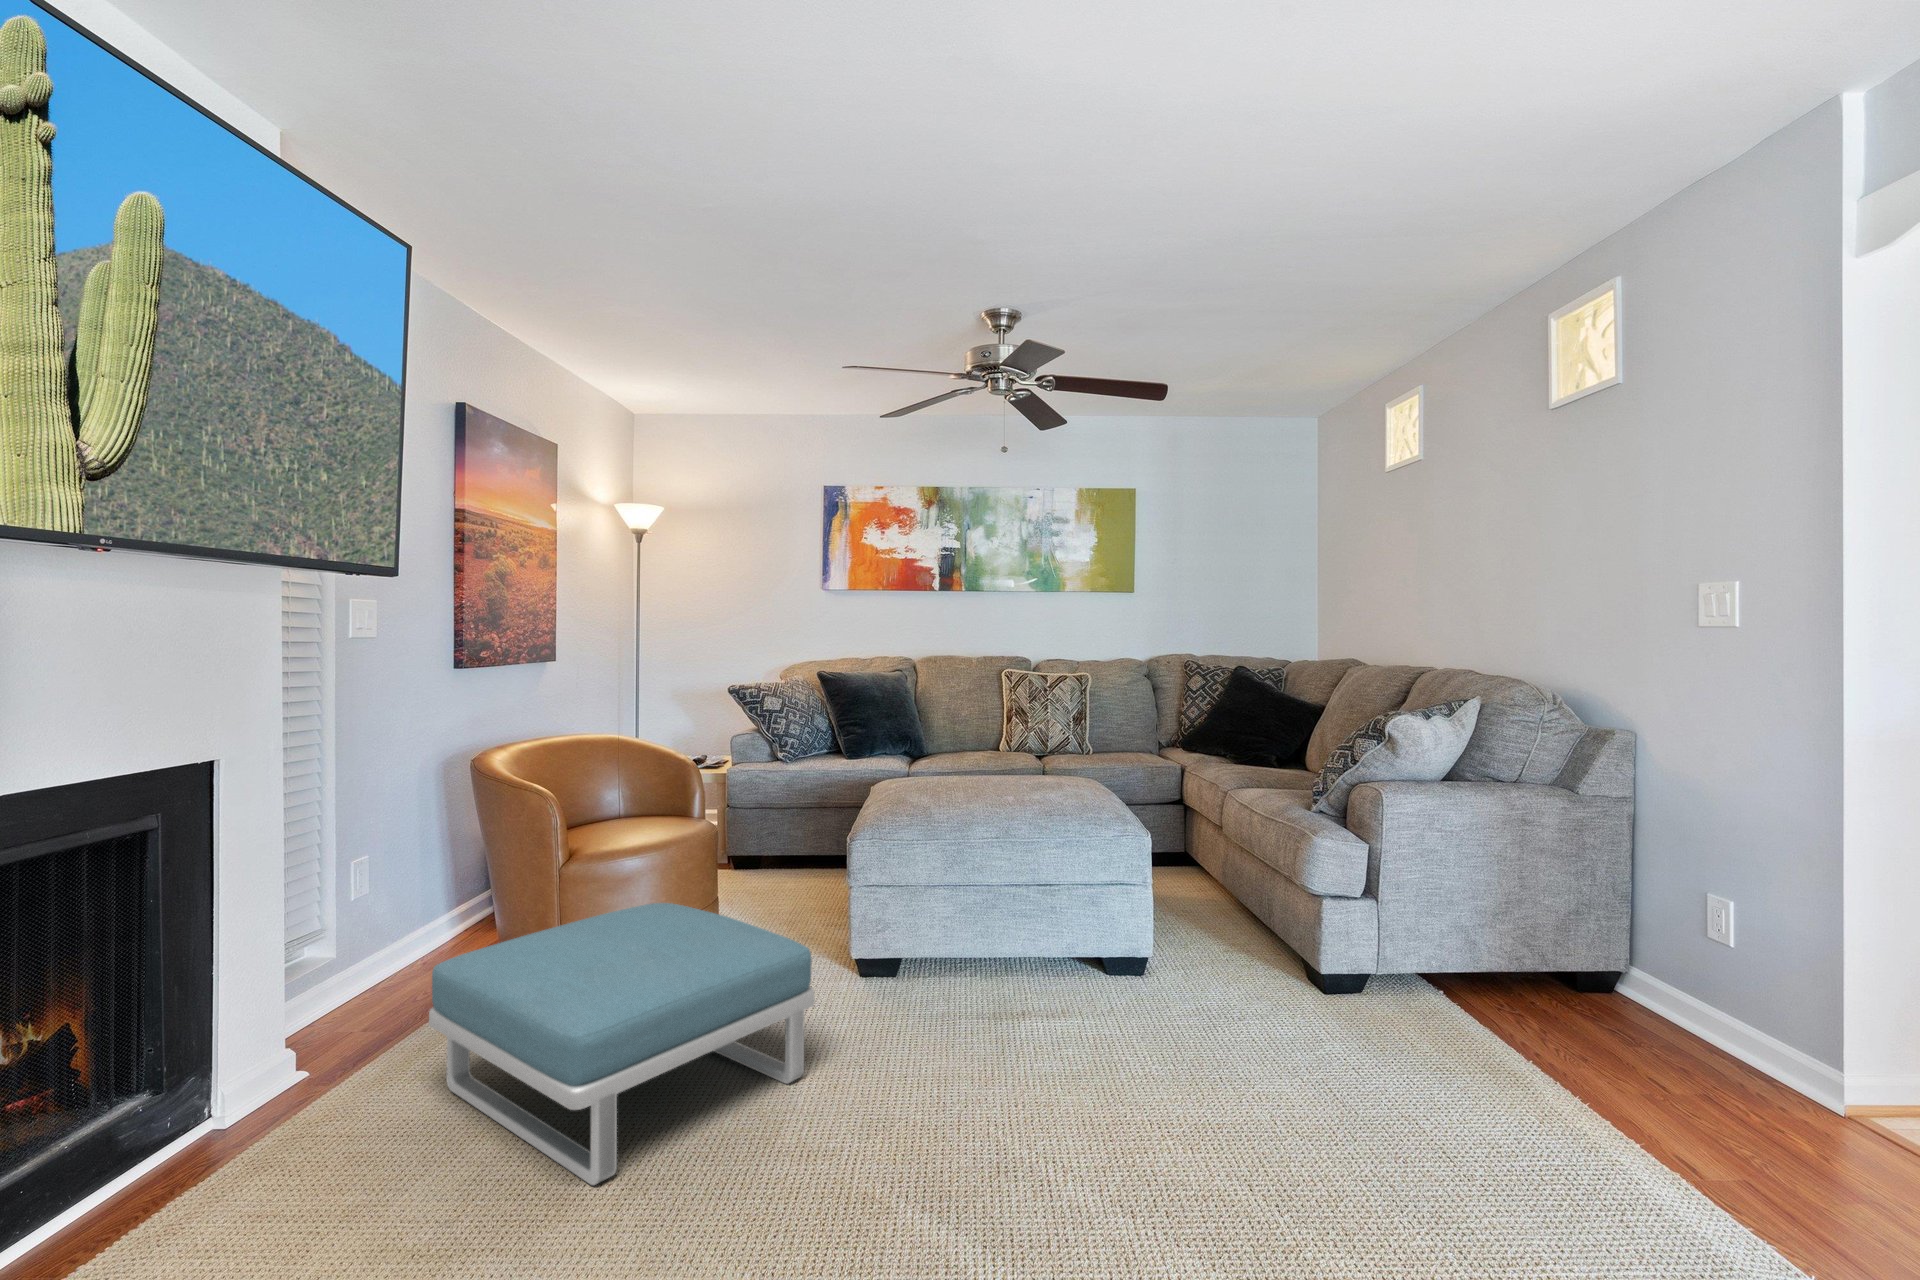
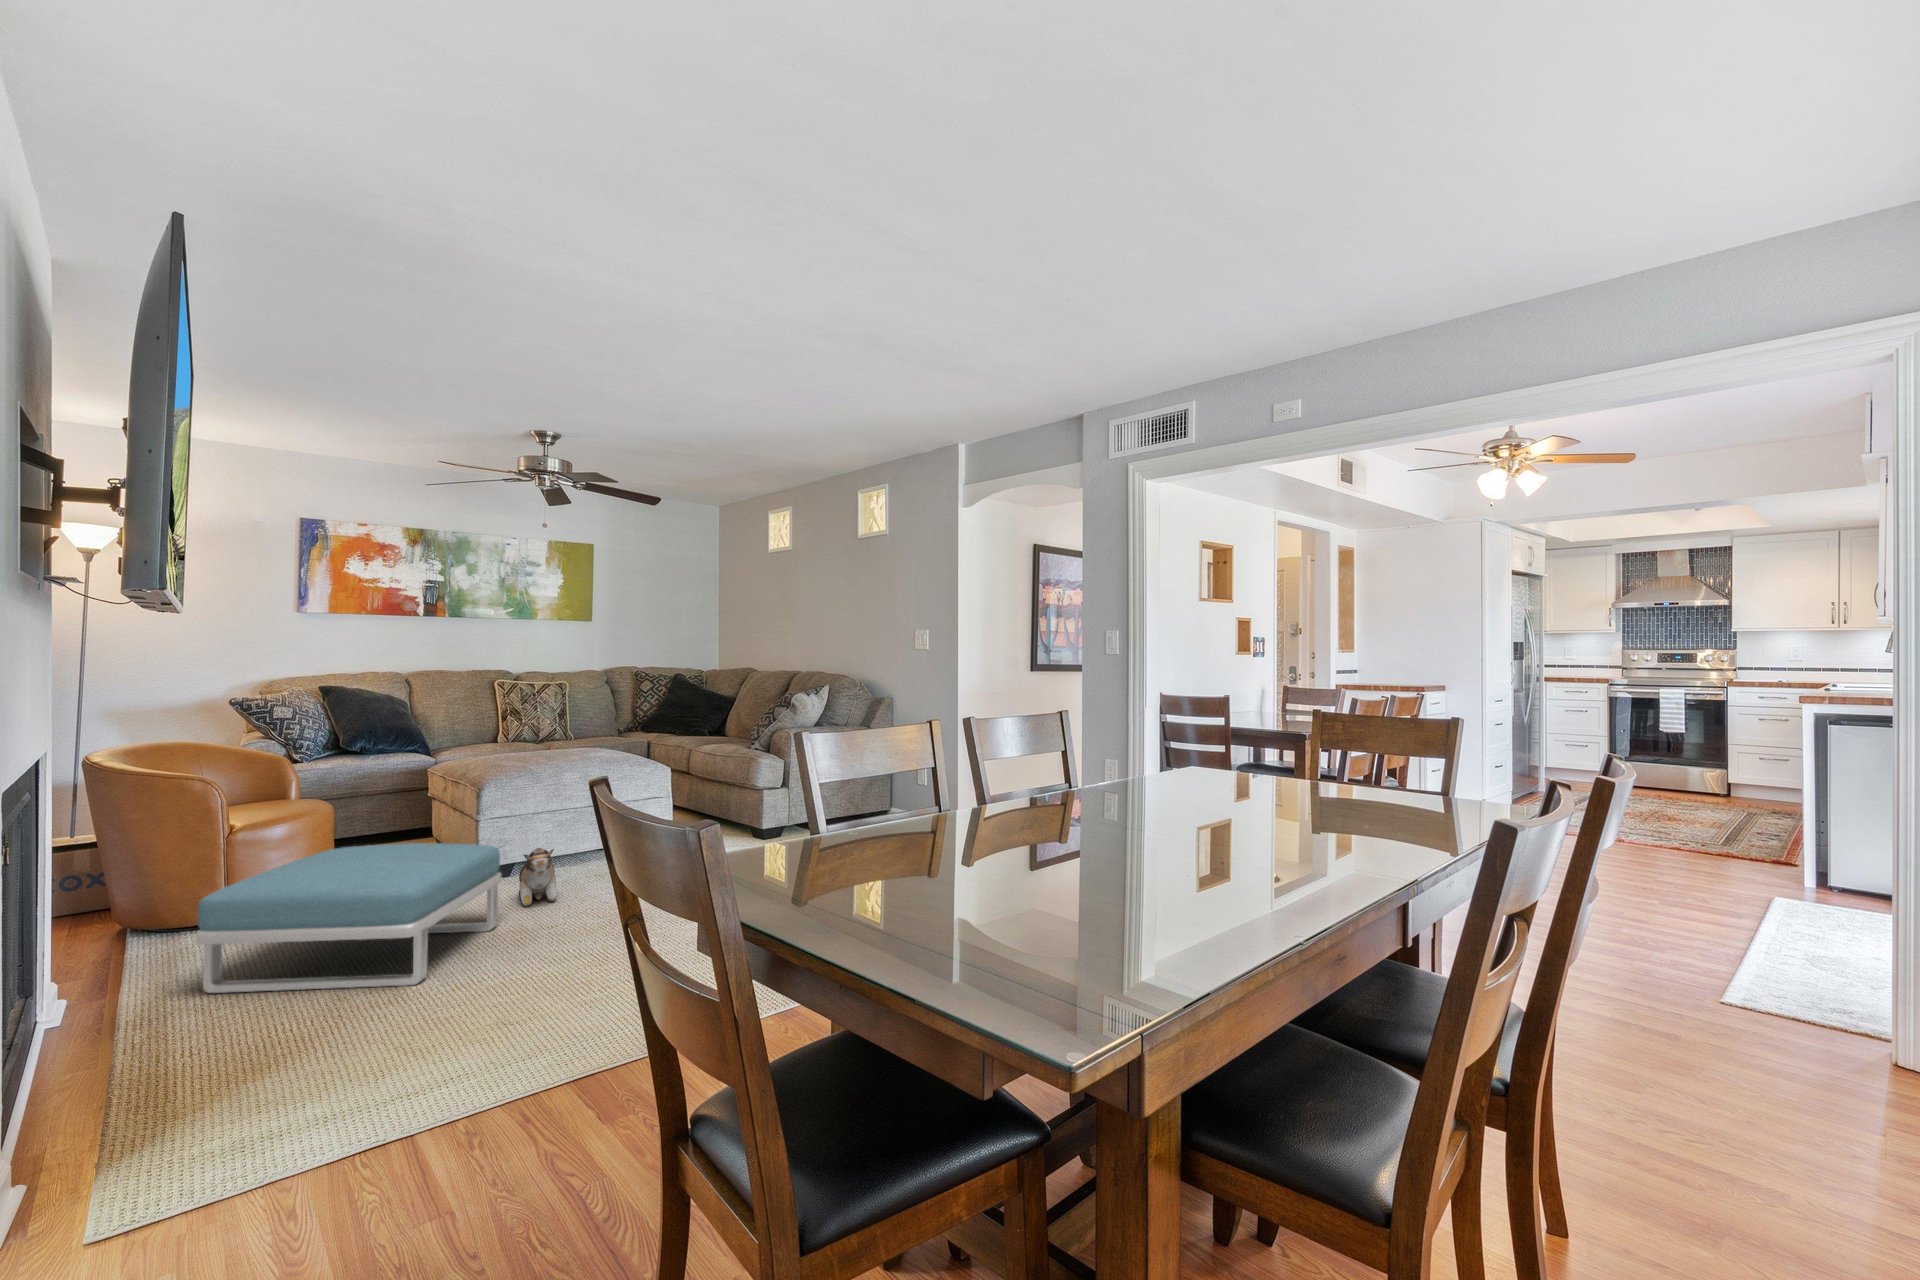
plush toy: none [861,952,934,1041] -> present [519,848,557,906]

